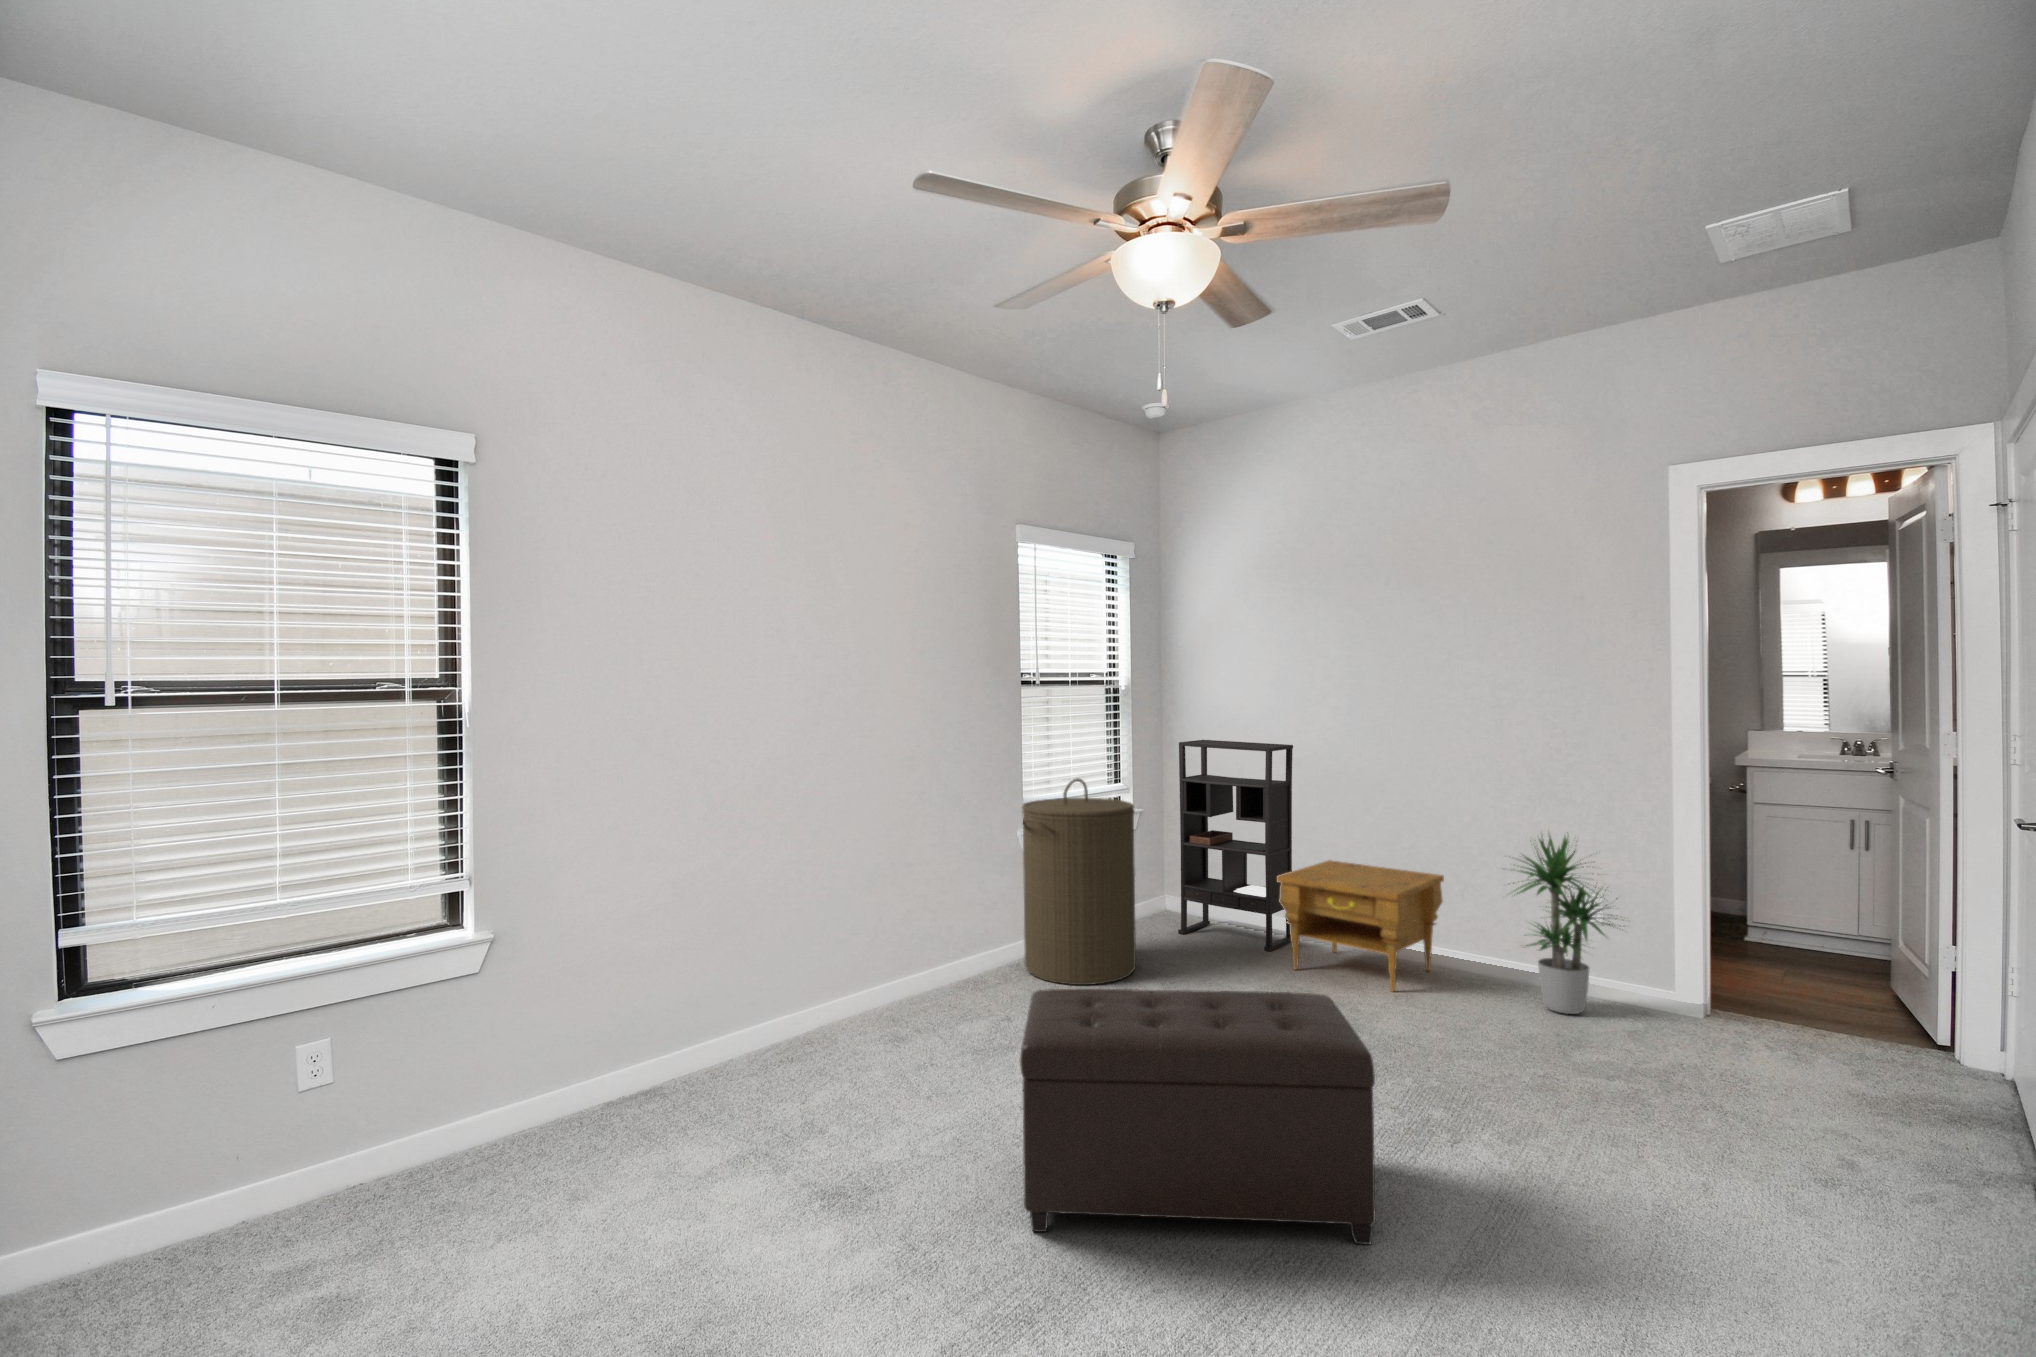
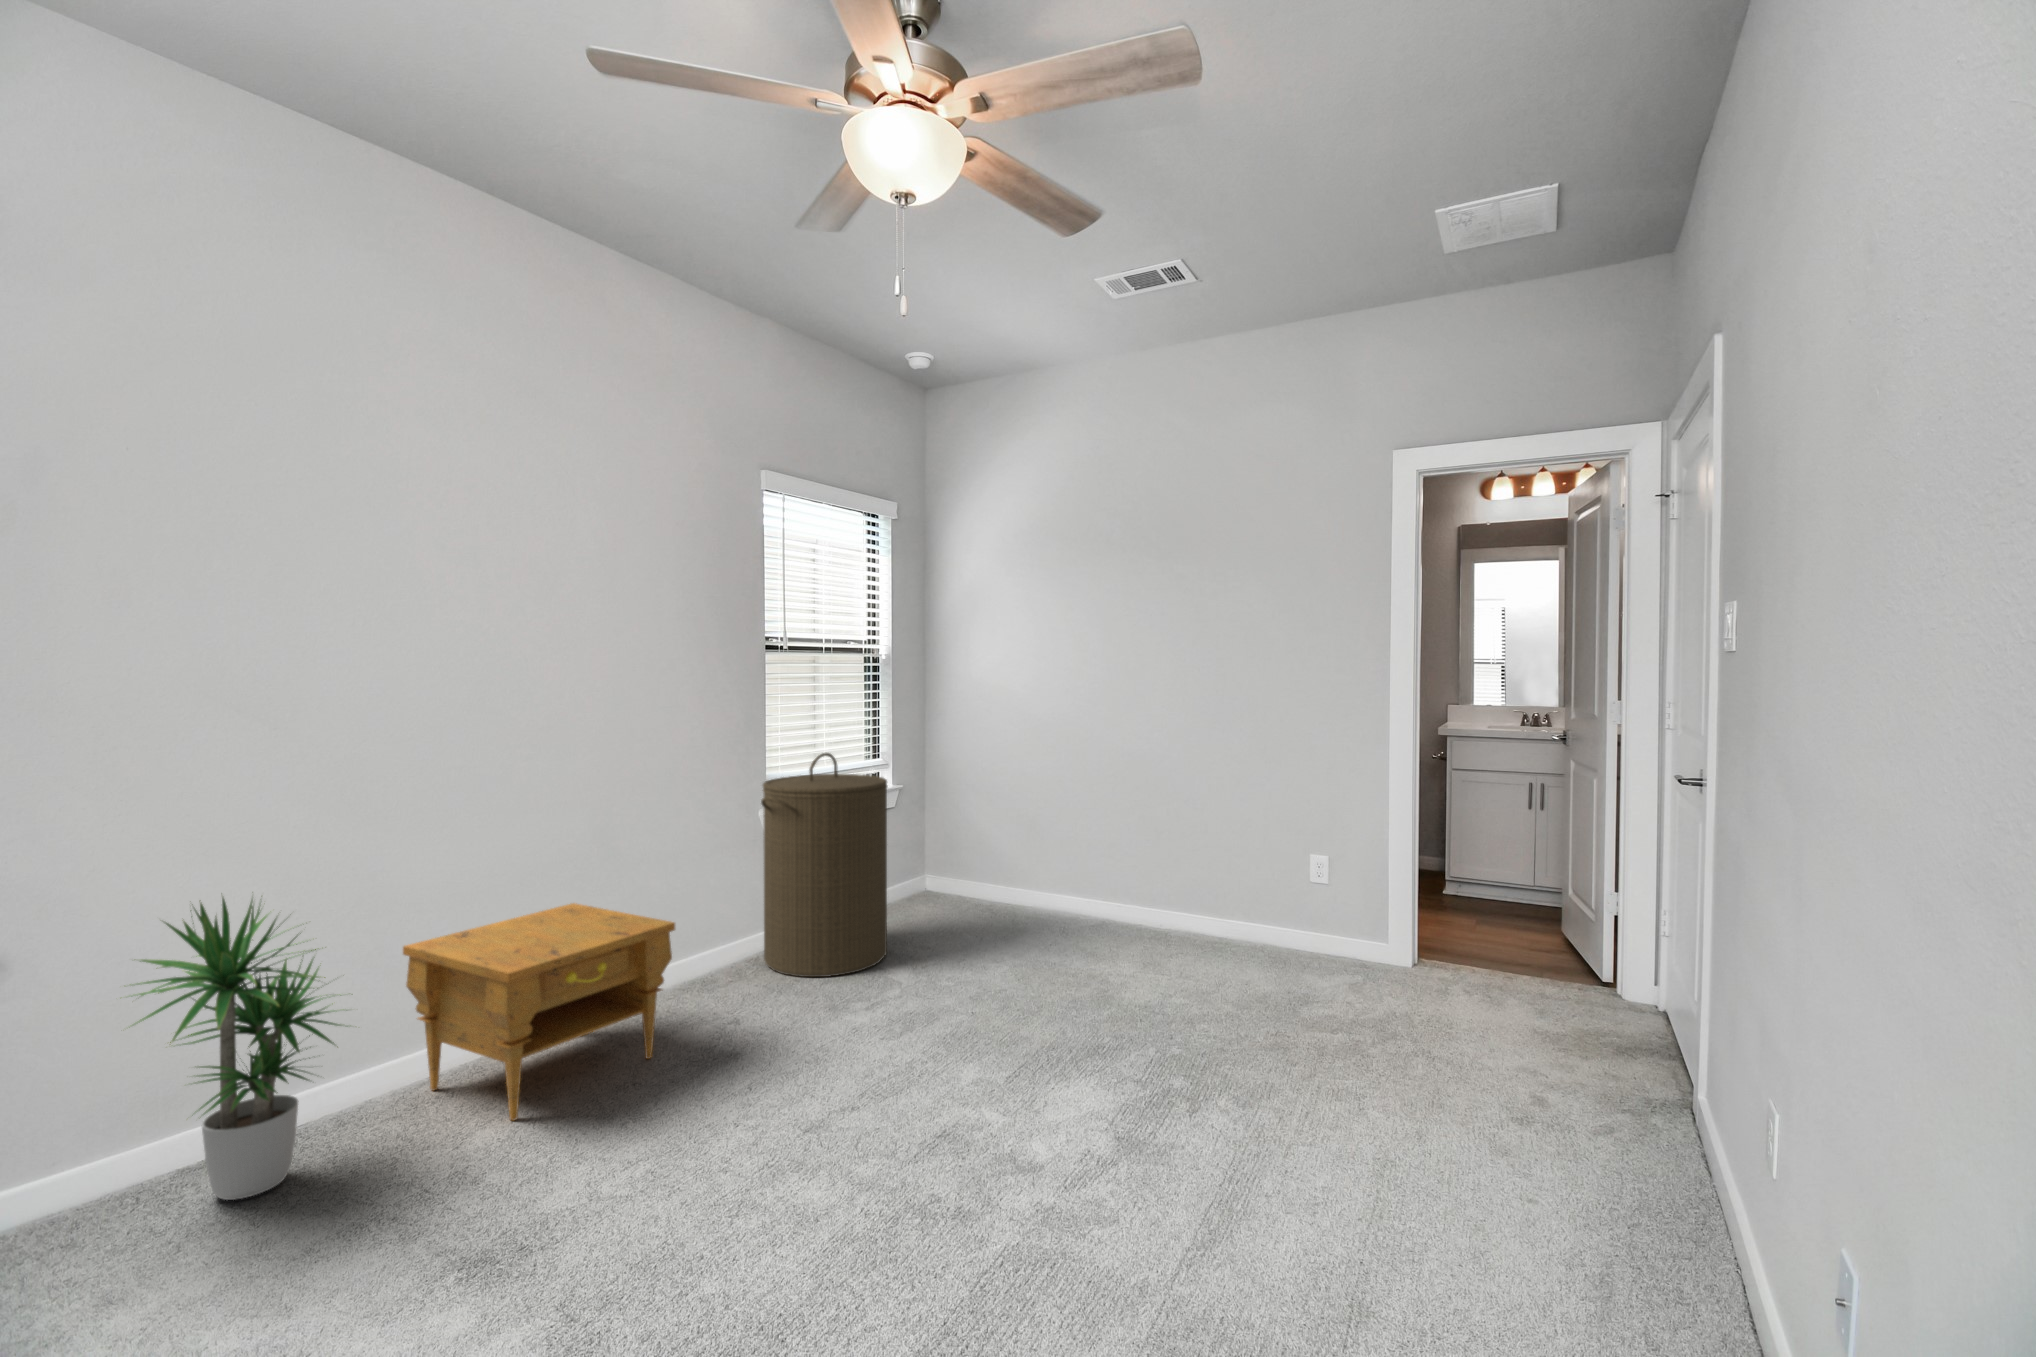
bookshelf: present [1178,740,1293,951] -> none [936,713,1054,928]
potted plant: present [1508,836,1617,1014] -> present [130,898,344,1200]
nightstand: present [1277,860,1444,992] -> present [403,903,675,1121]
ottoman: present [1020,989,1376,1245] -> none [706,979,1117,1295]

